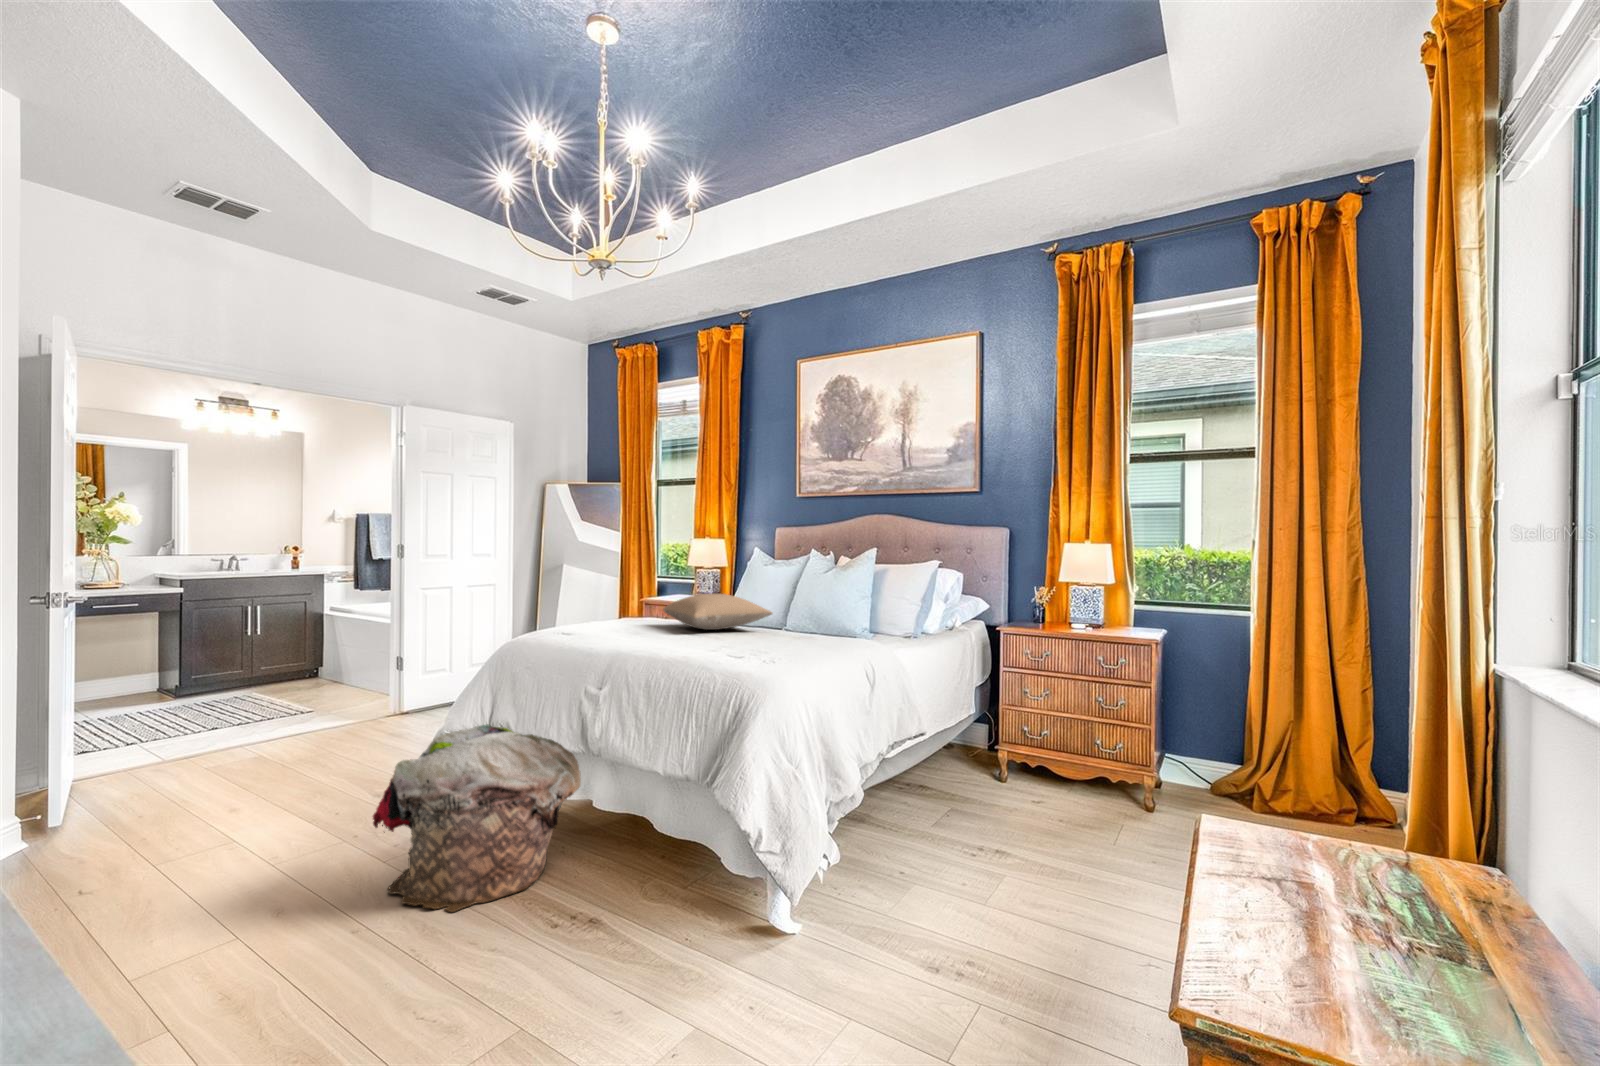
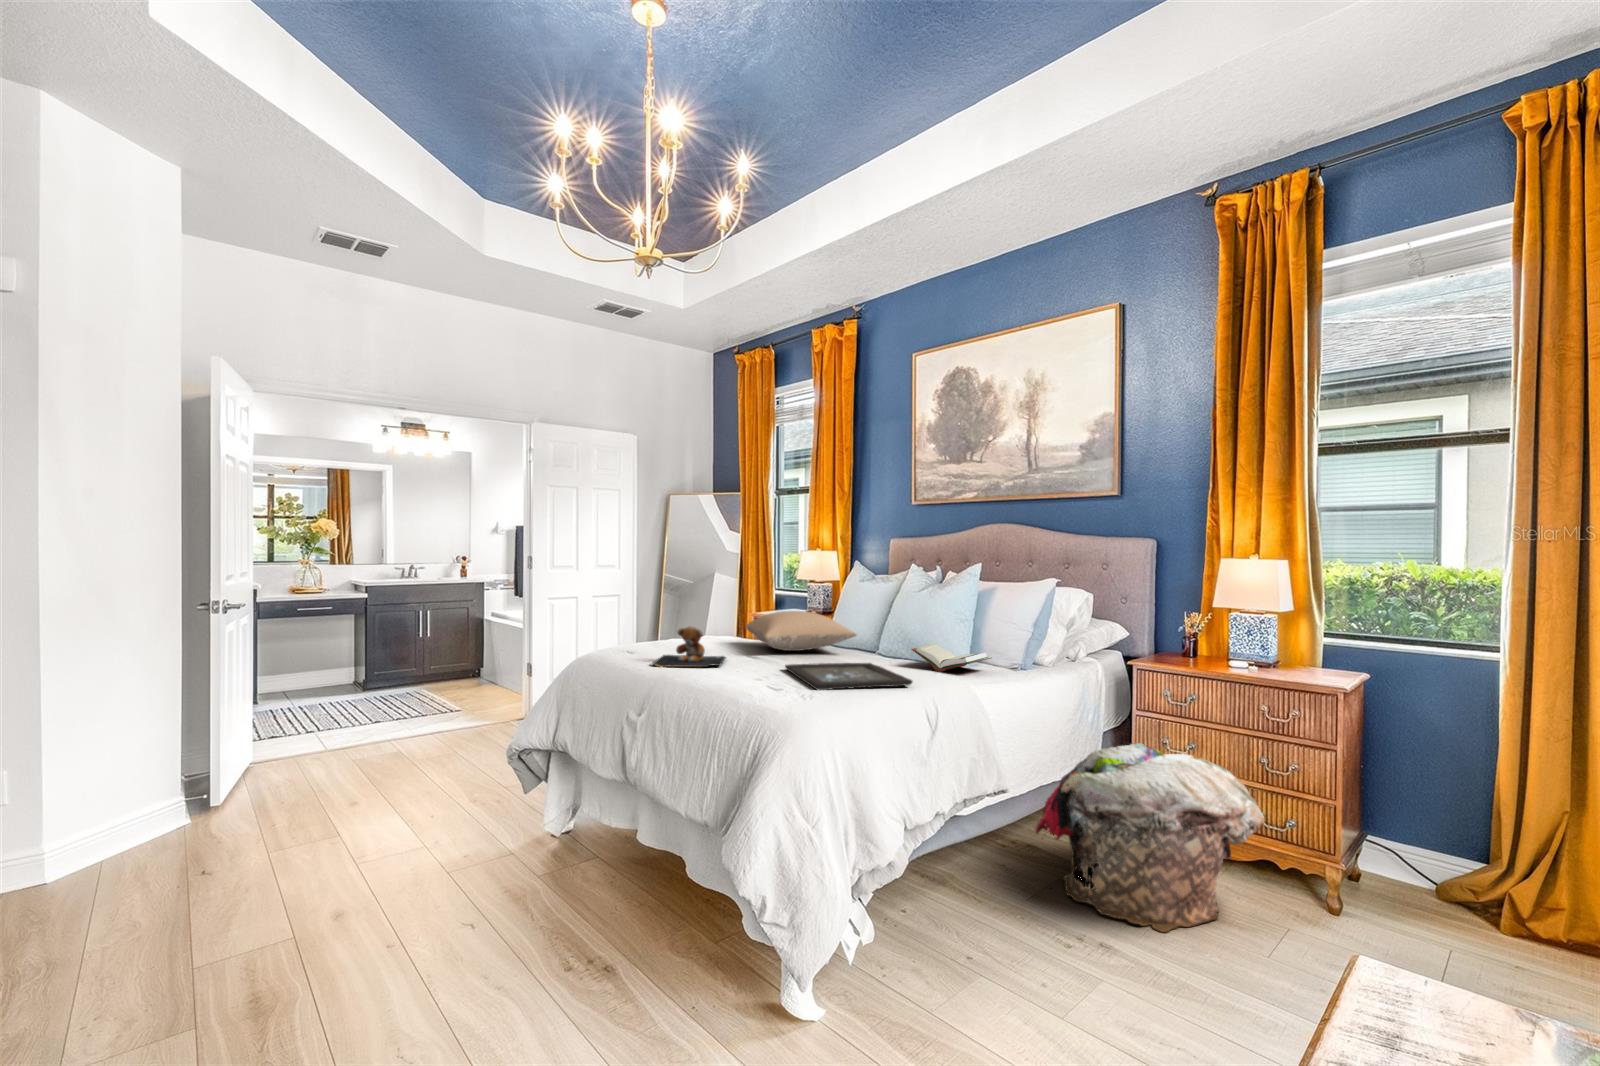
teddy bear: none [598,608,665,646] -> present [651,627,726,667]
book: none [827,618,893,642] -> present [912,643,991,672]
tray: none [723,636,844,658] -> present [785,663,912,690]
laundry basket: present [373,725,581,912] -> present [1035,743,1264,932]

